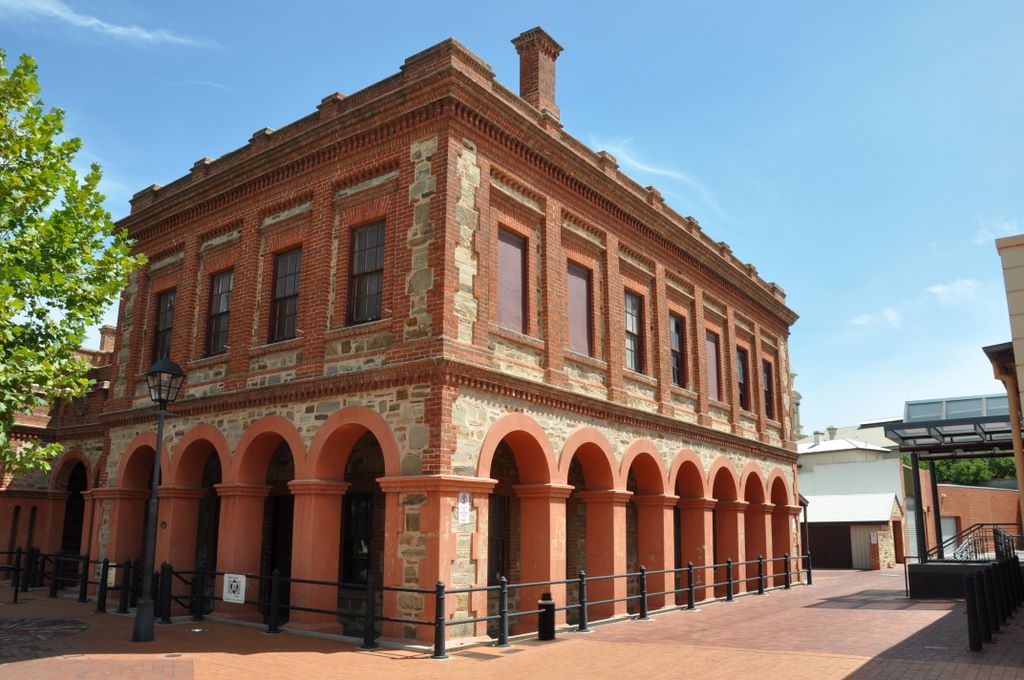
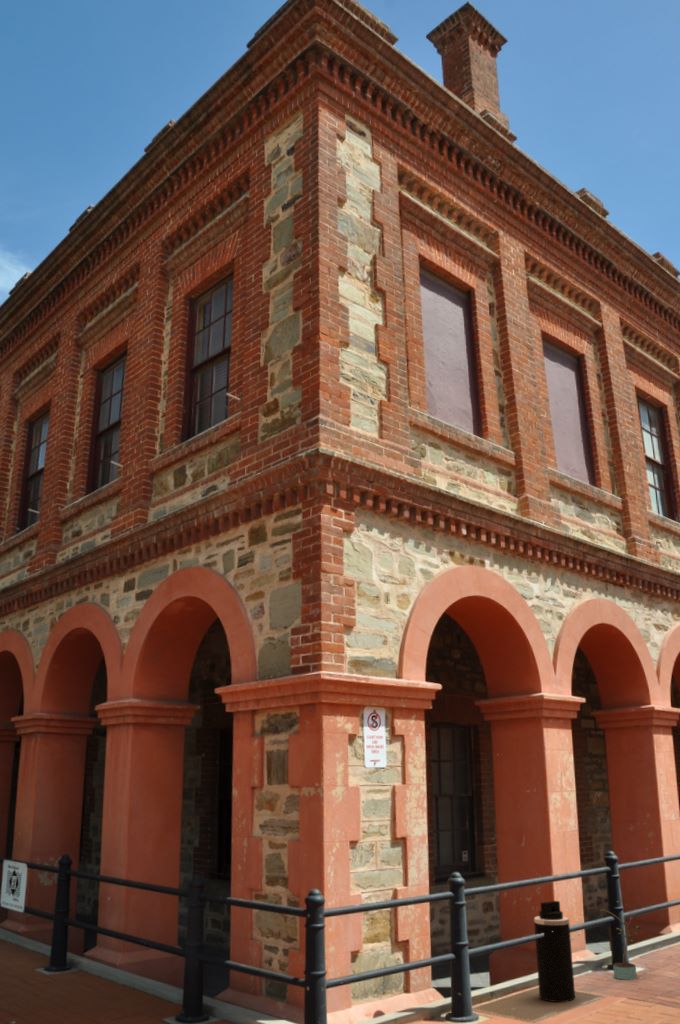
potted plant: none [571,594,591,633] -> present [599,901,640,980]

